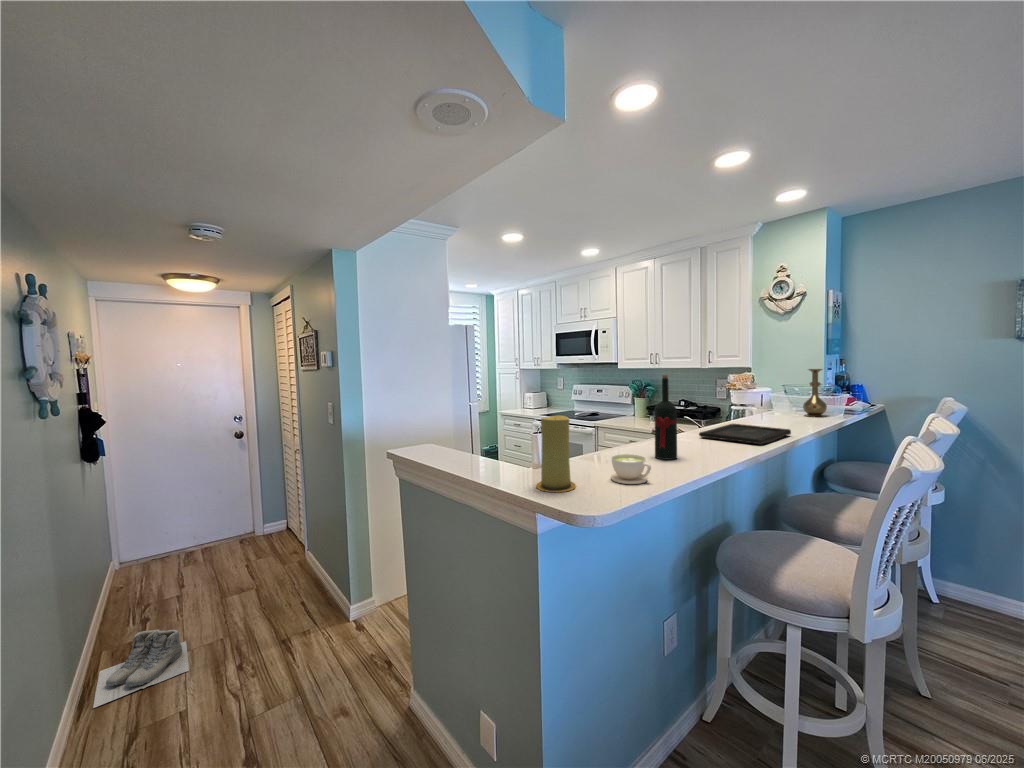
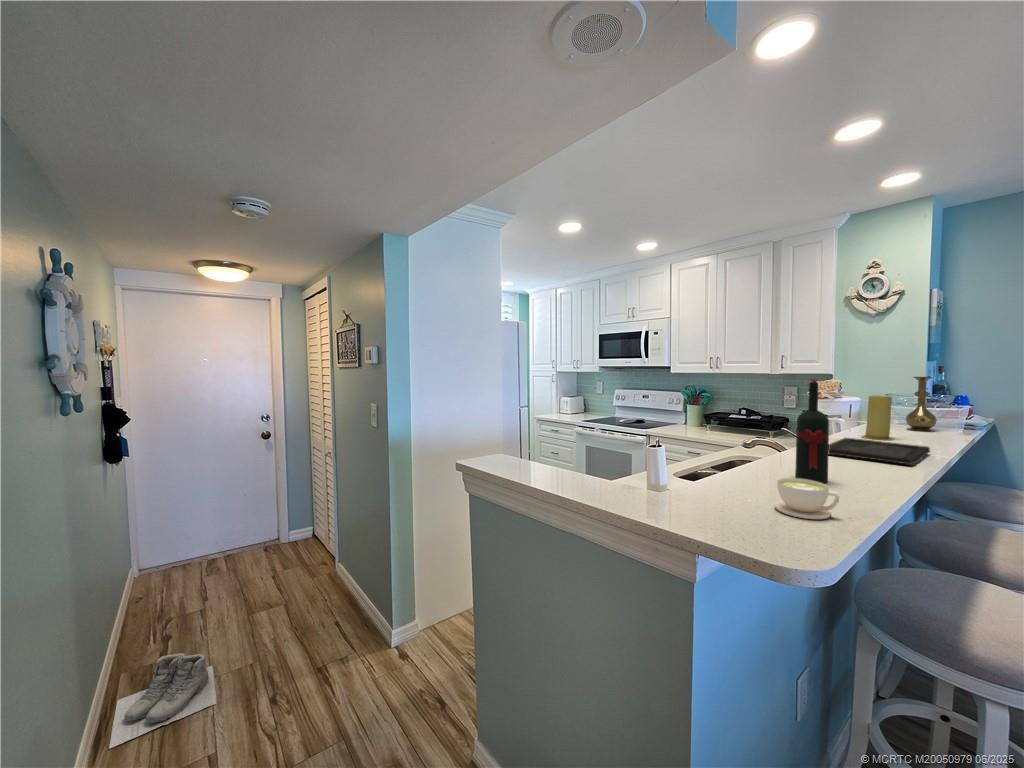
candle: present [536,416,576,492] -> present [862,395,893,440]

